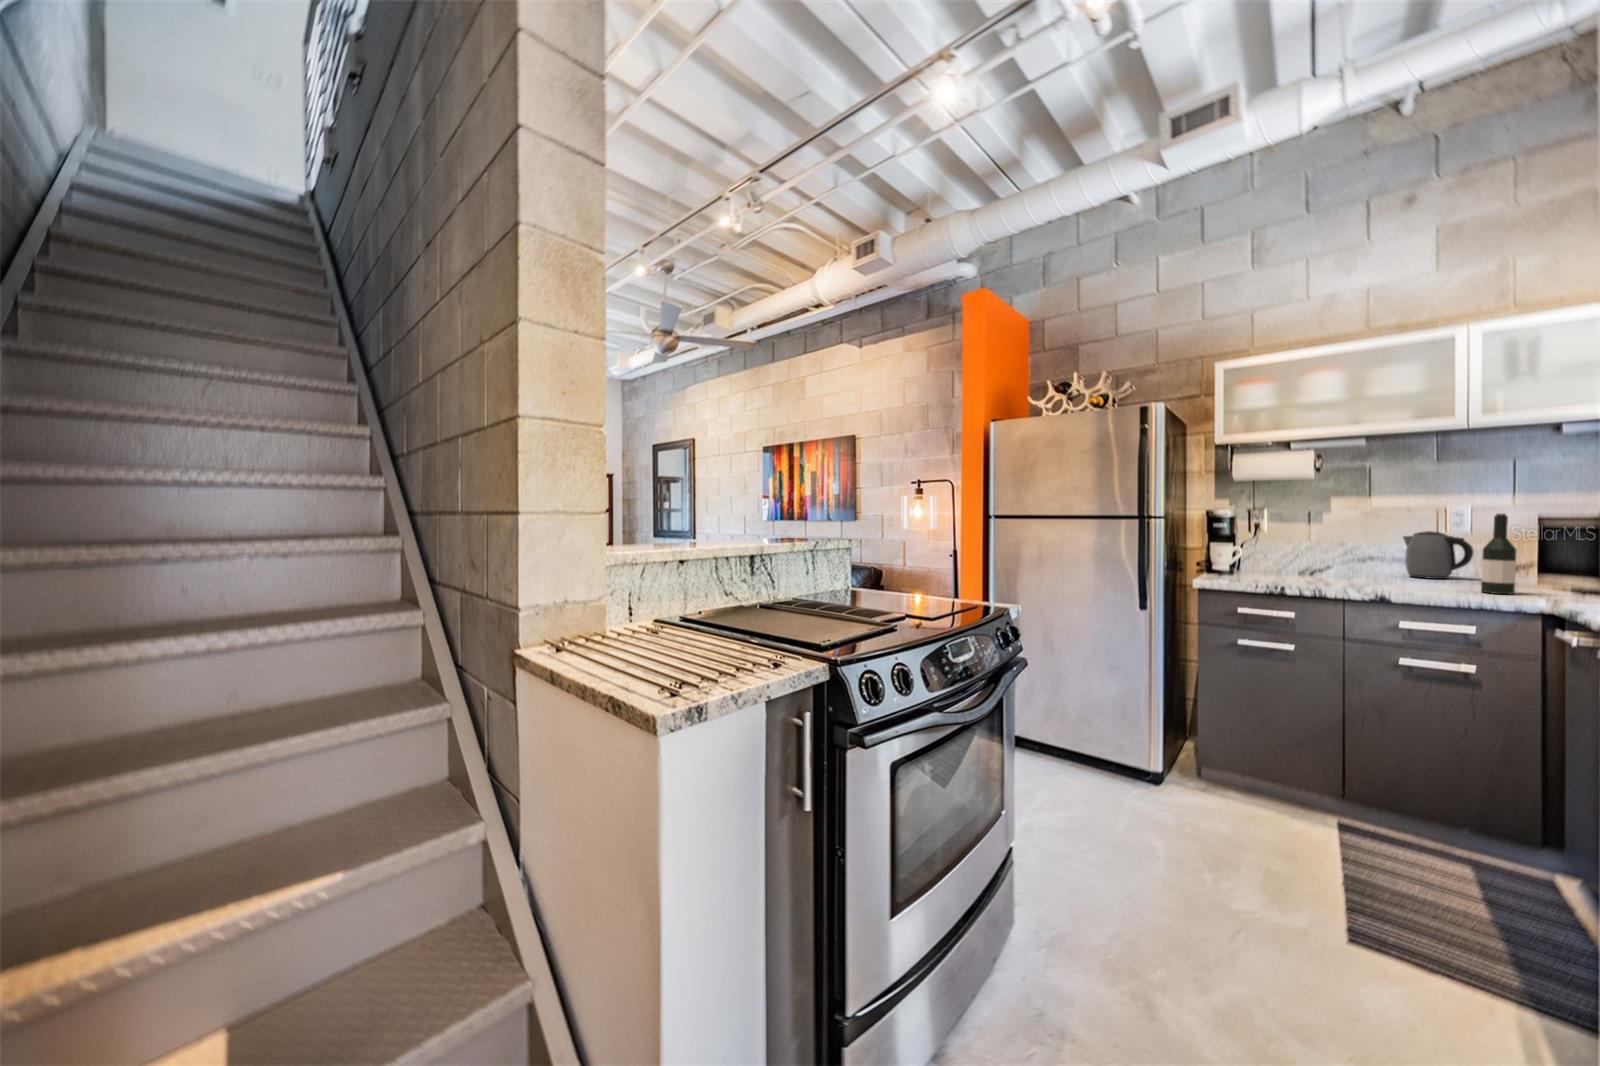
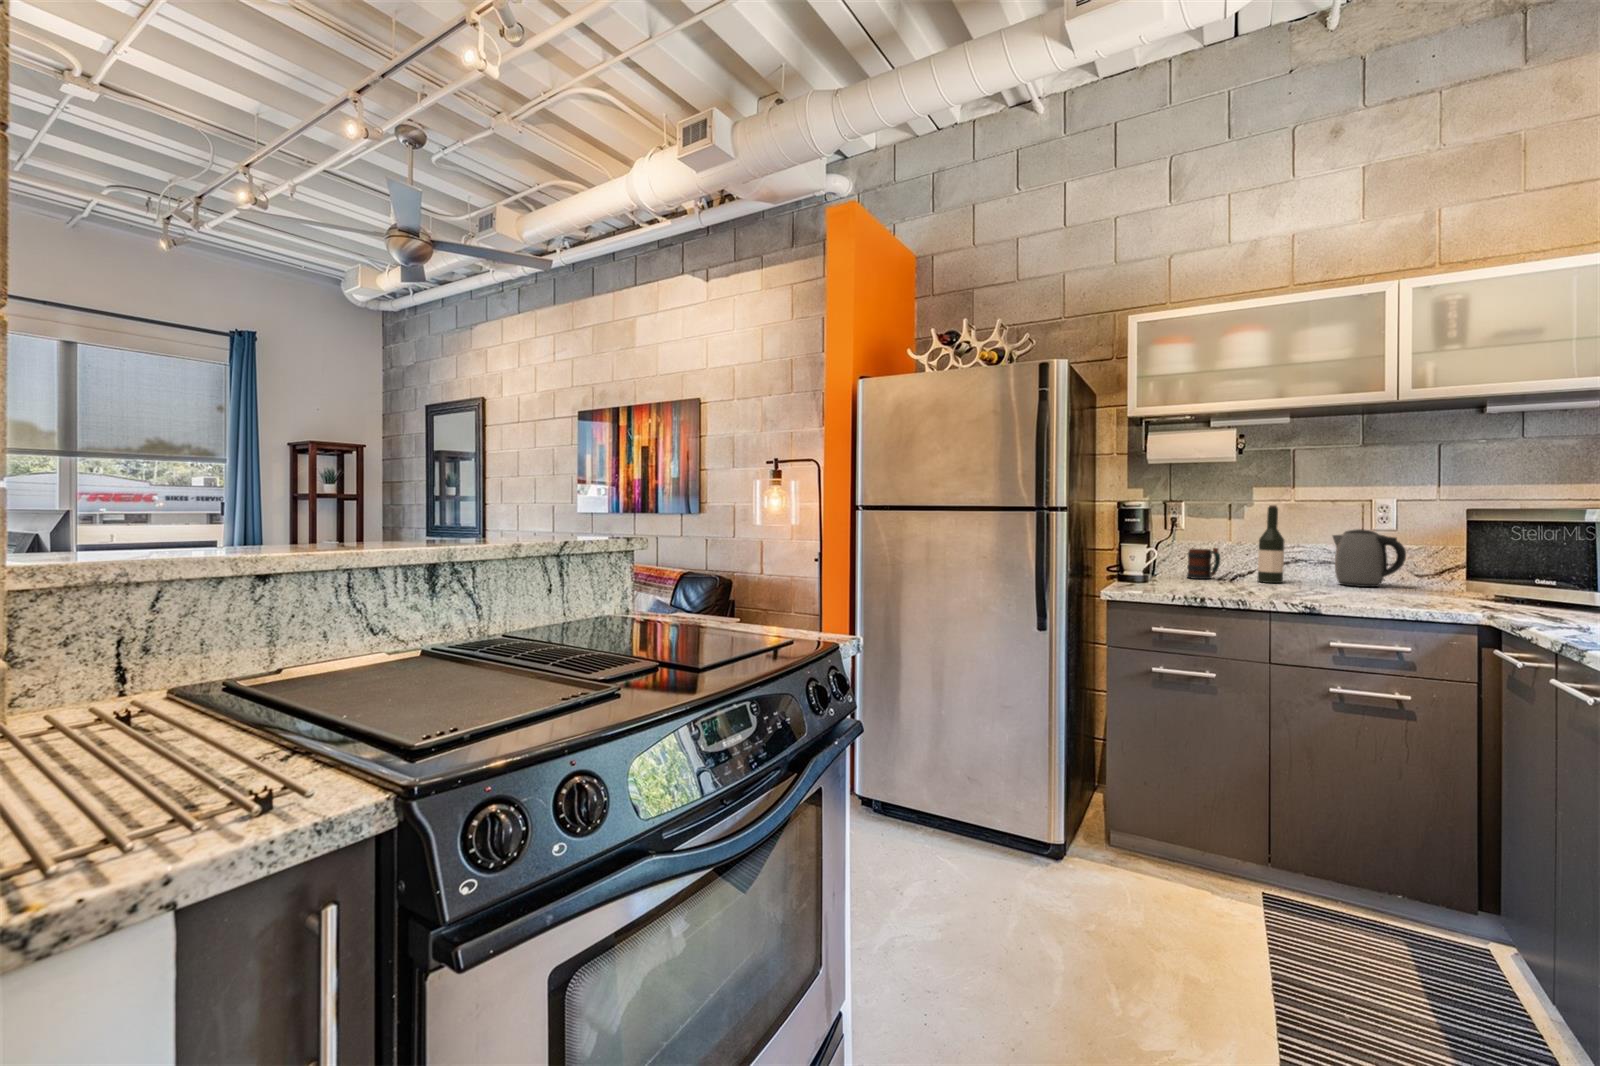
wine bottle: present [1481,514,1516,594] -> present [1258,505,1285,583]
mug: none [1268,547,1299,572] -> present [1187,548,1220,579]

